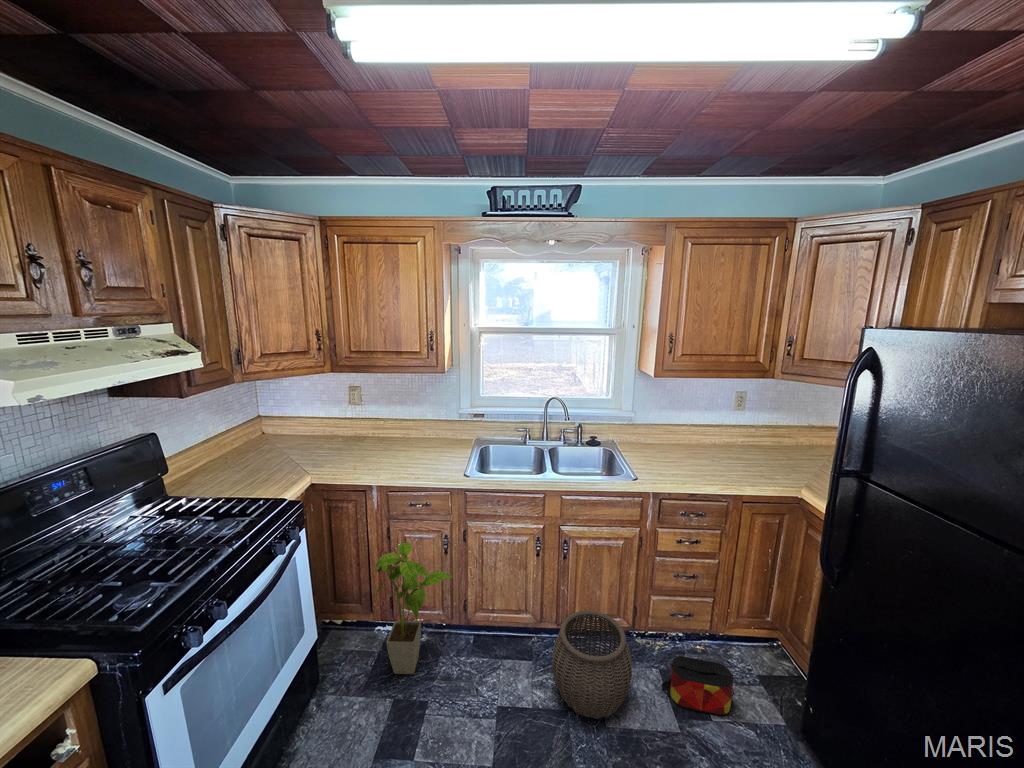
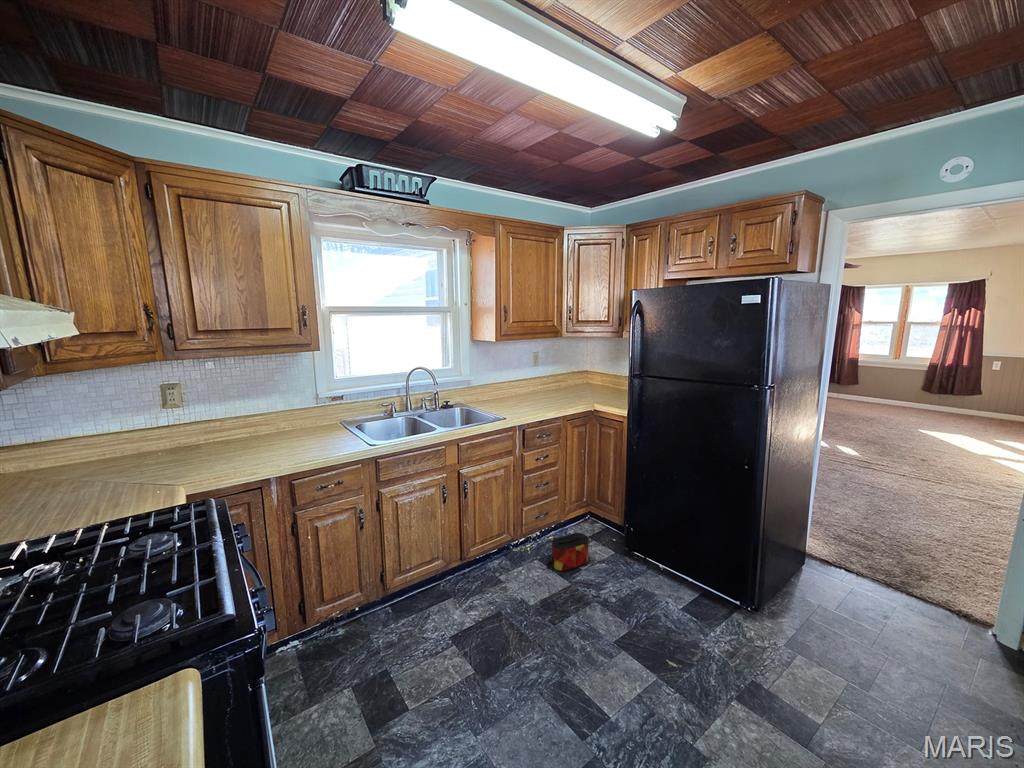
house plant: present [375,543,453,674] -> none [294,520,377,671]
woven basket: present [552,610,632,719] -> none [475,530,538,608]

